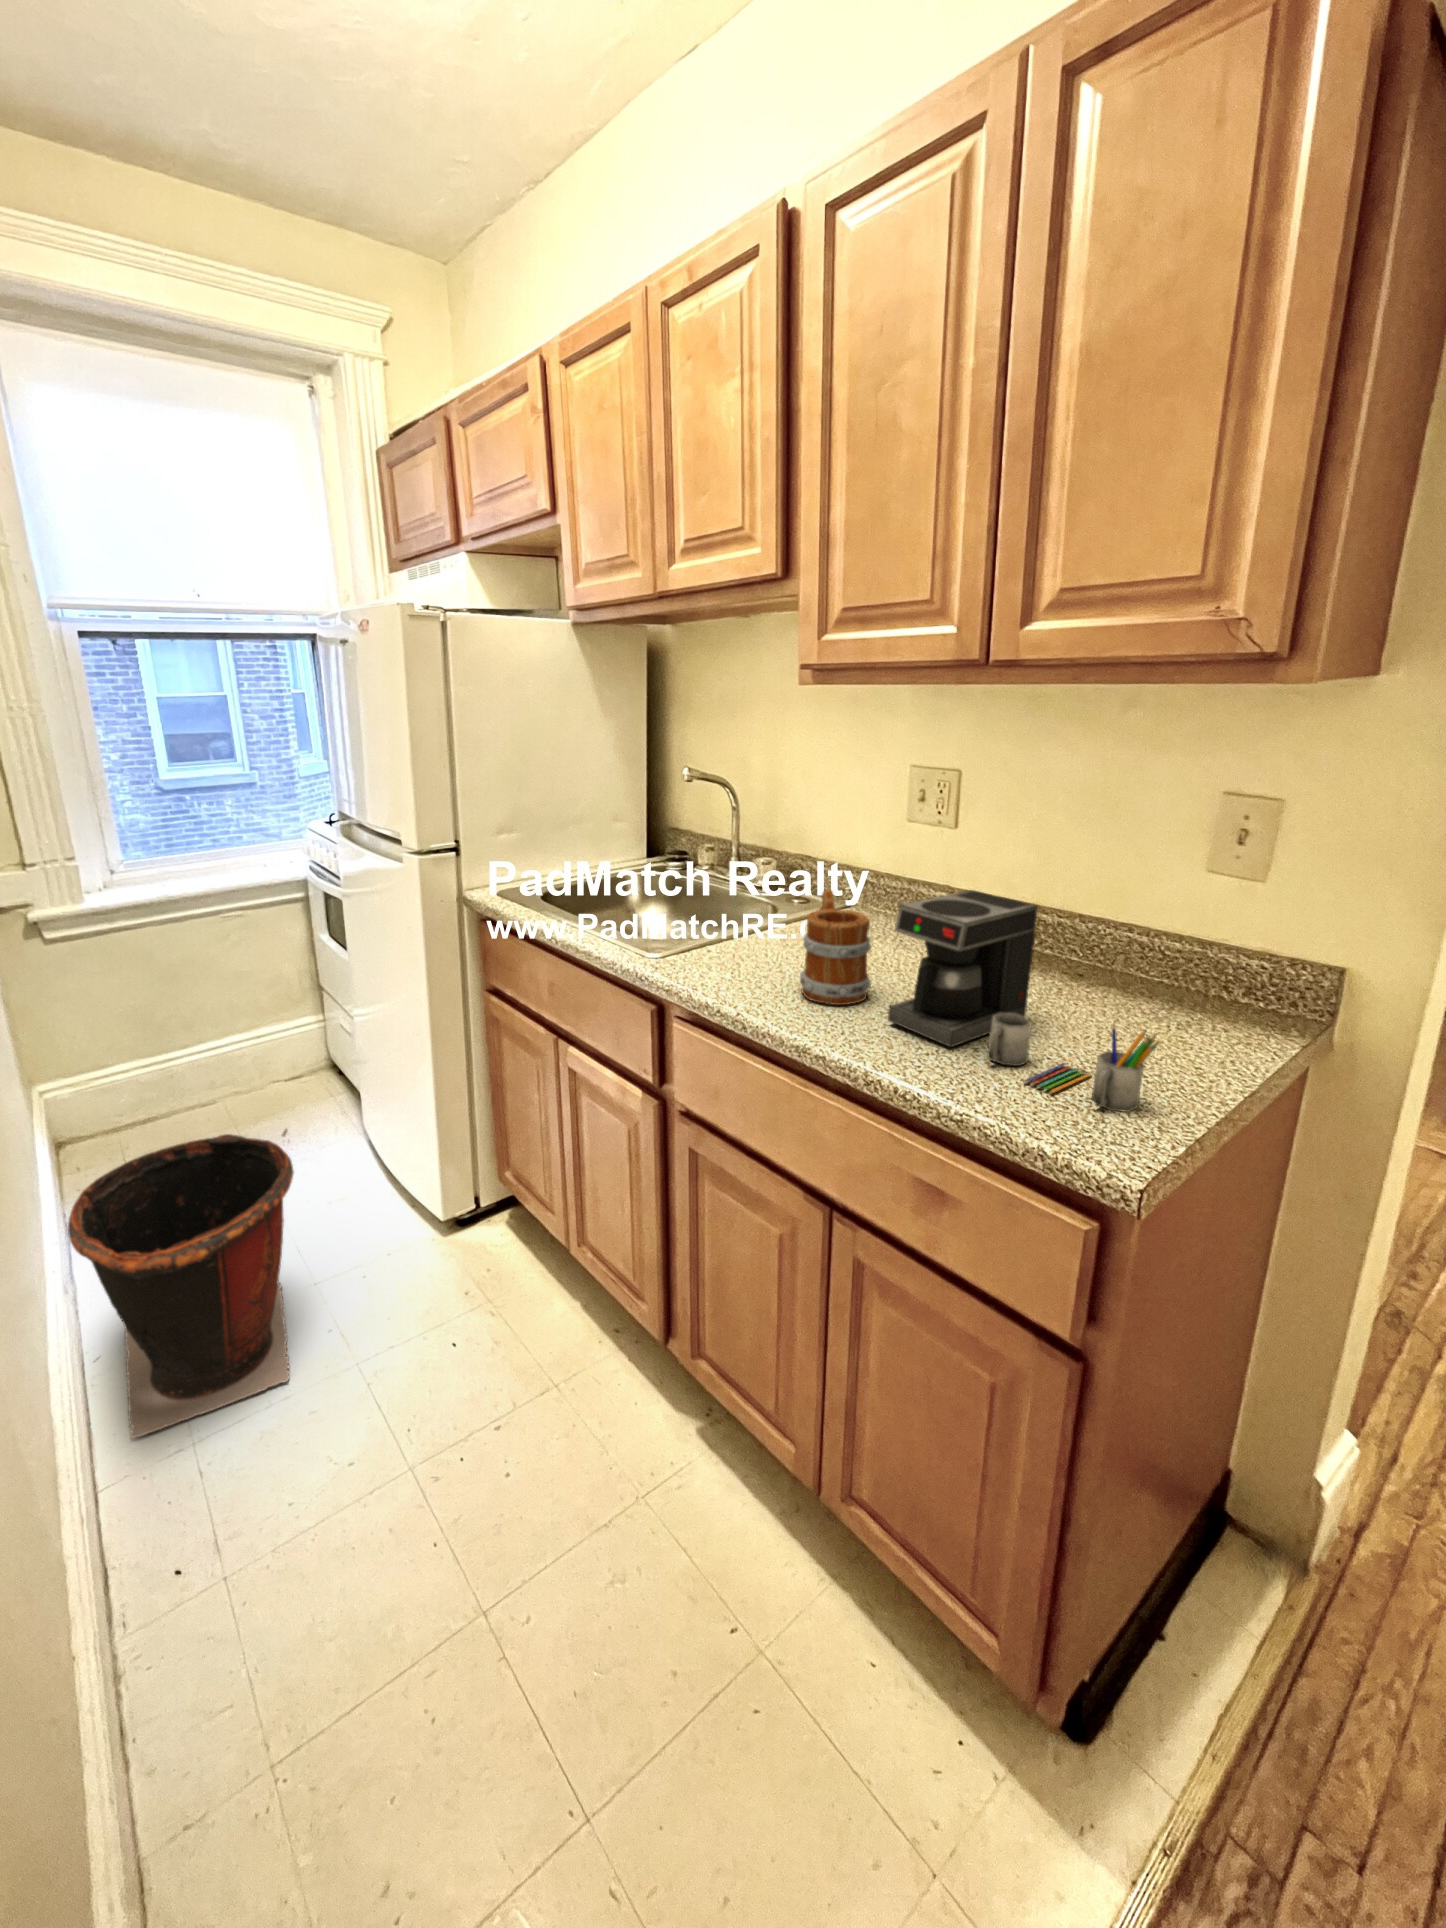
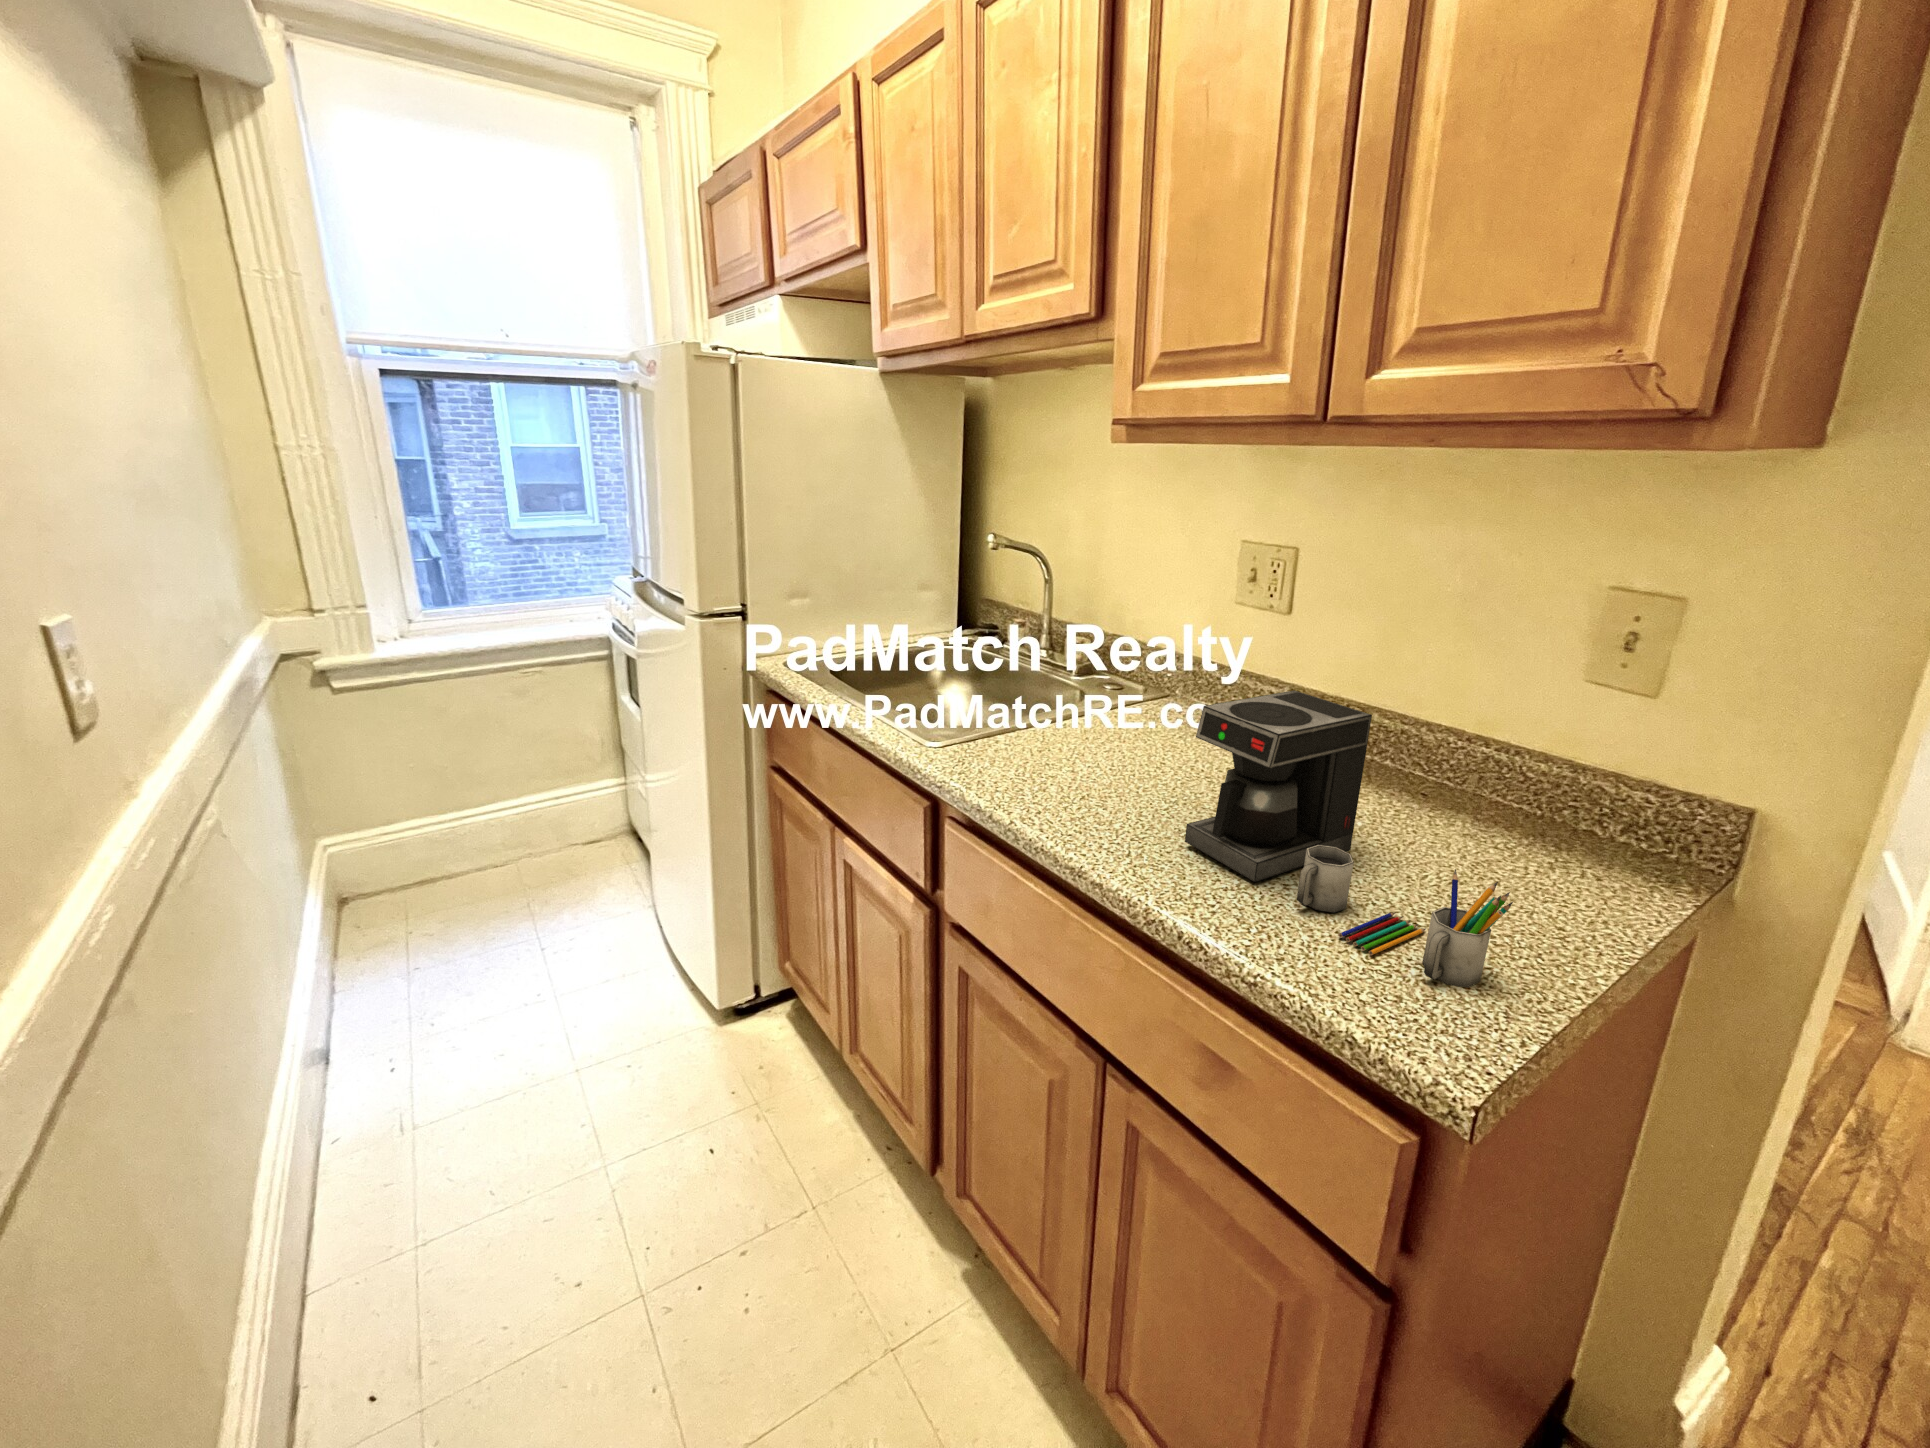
mug: present [800,890,871,1005] -> none [1092,681,1174,818]
waste bin: present [68,1129,294,1438] -> none [291,892,545,1240]

